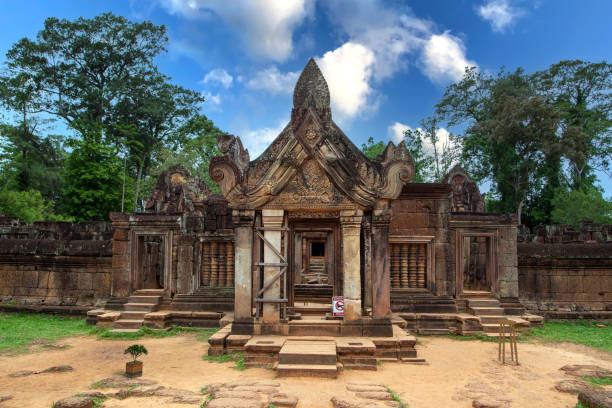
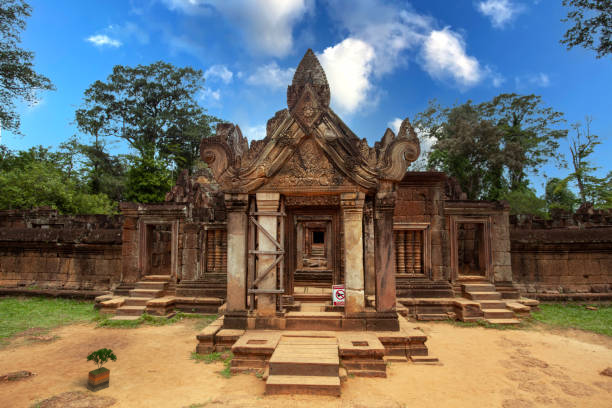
stool: present [498,320,518,365] -> none [516,312,542,364]

